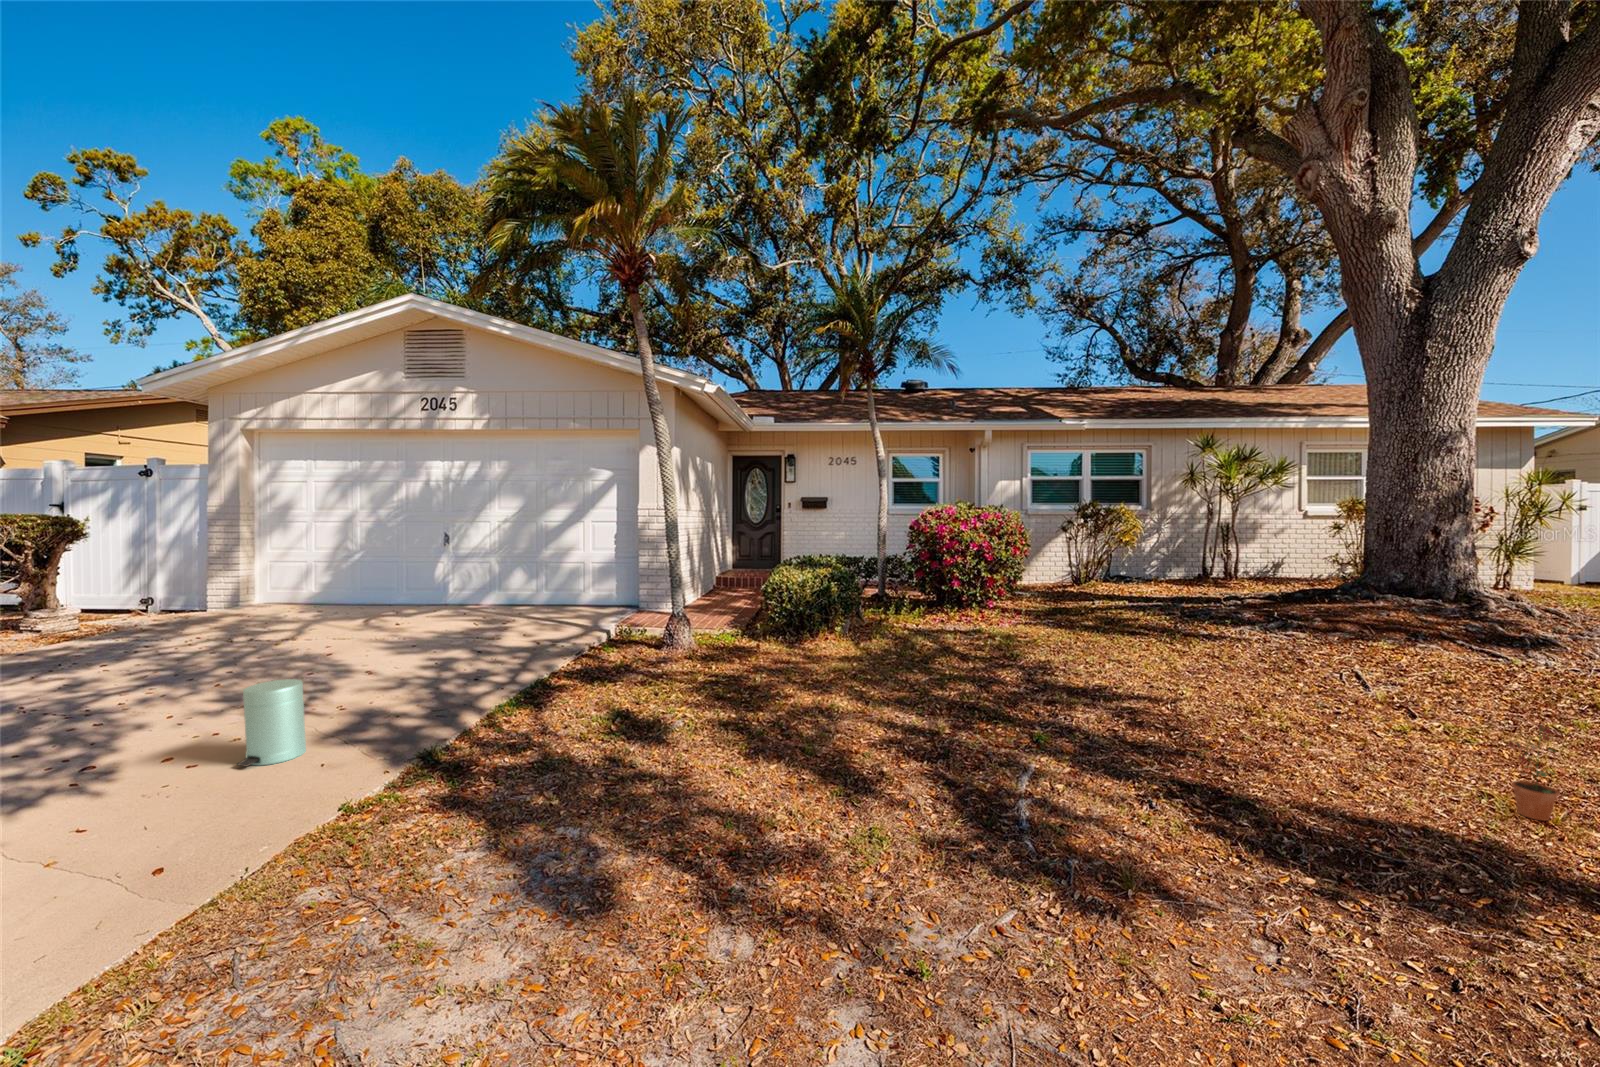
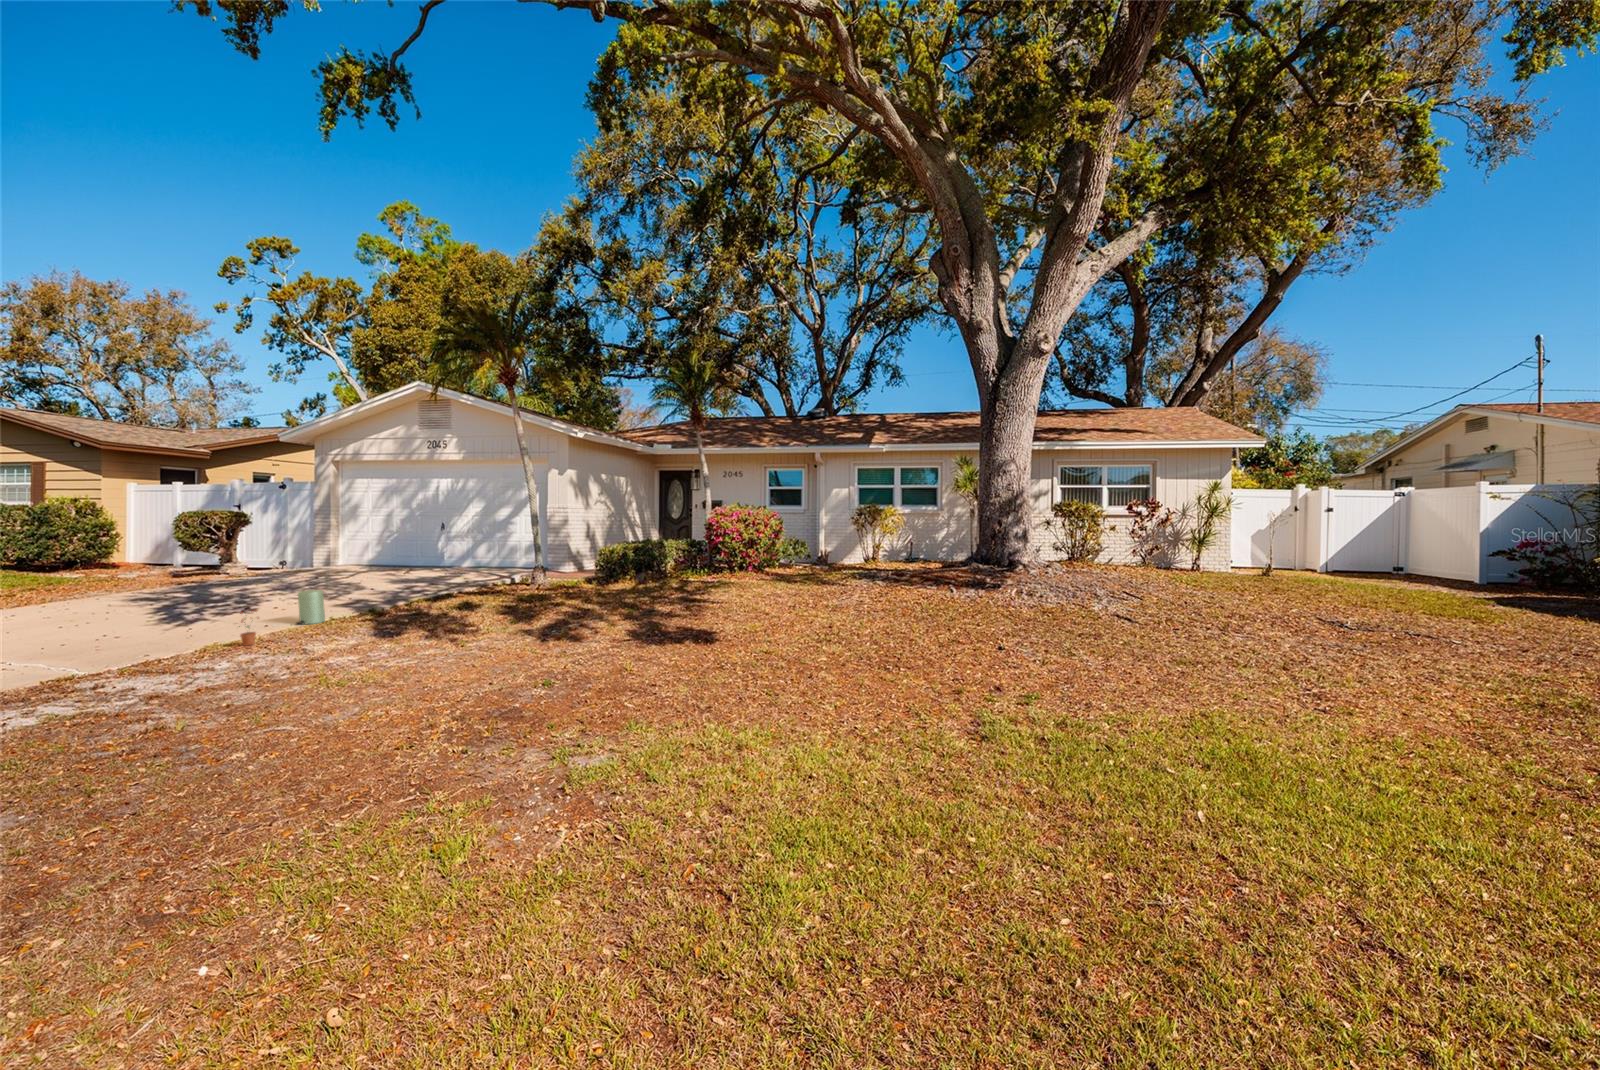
potted plant: present [1509,724,1558,821] -> present [239,609,256,646]

